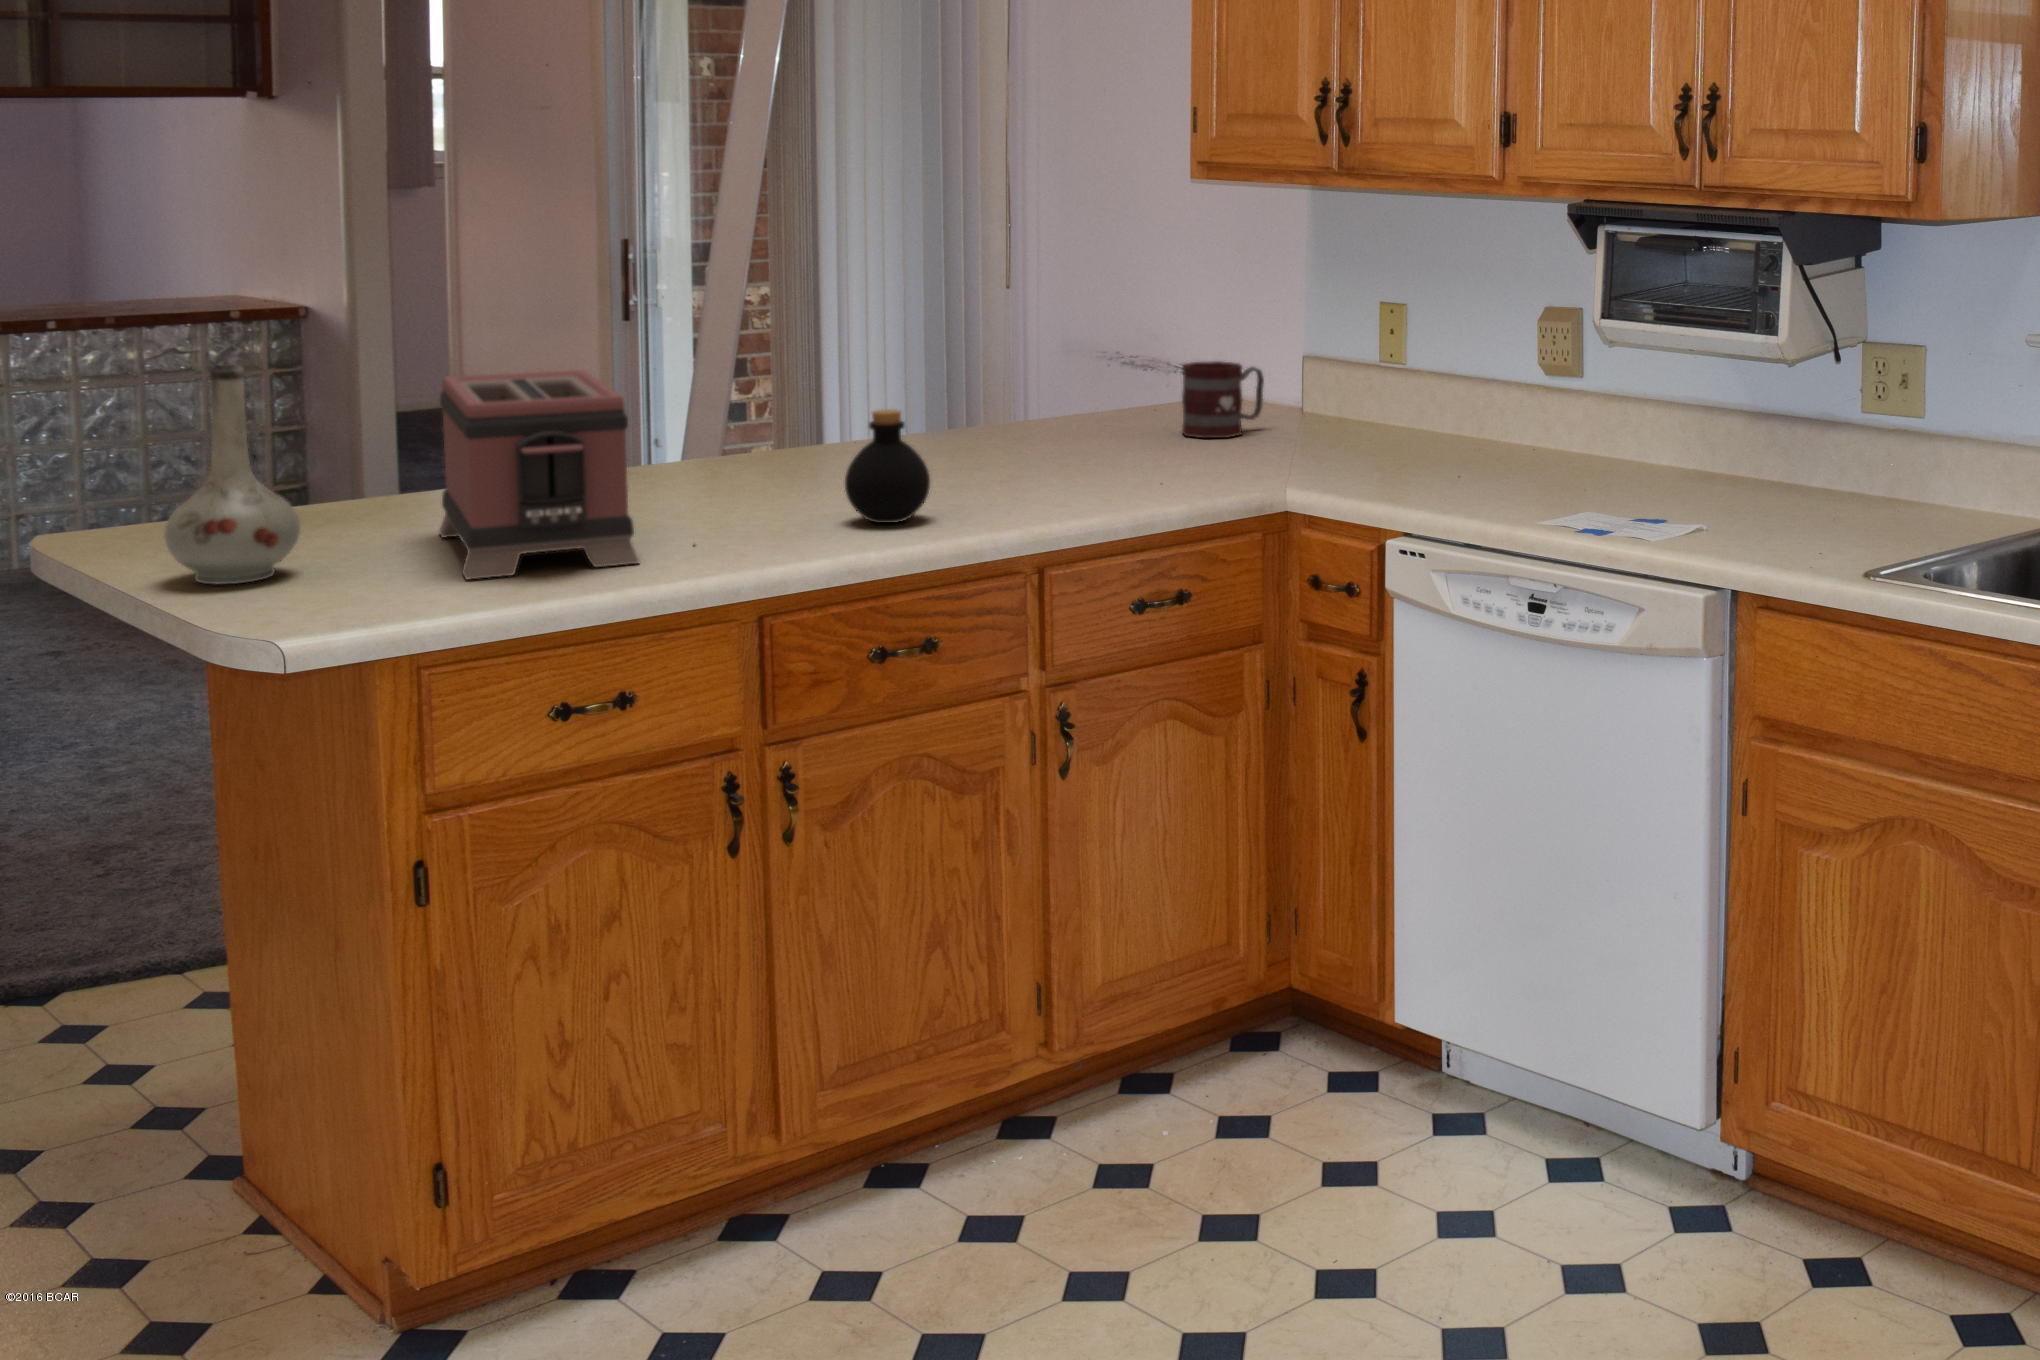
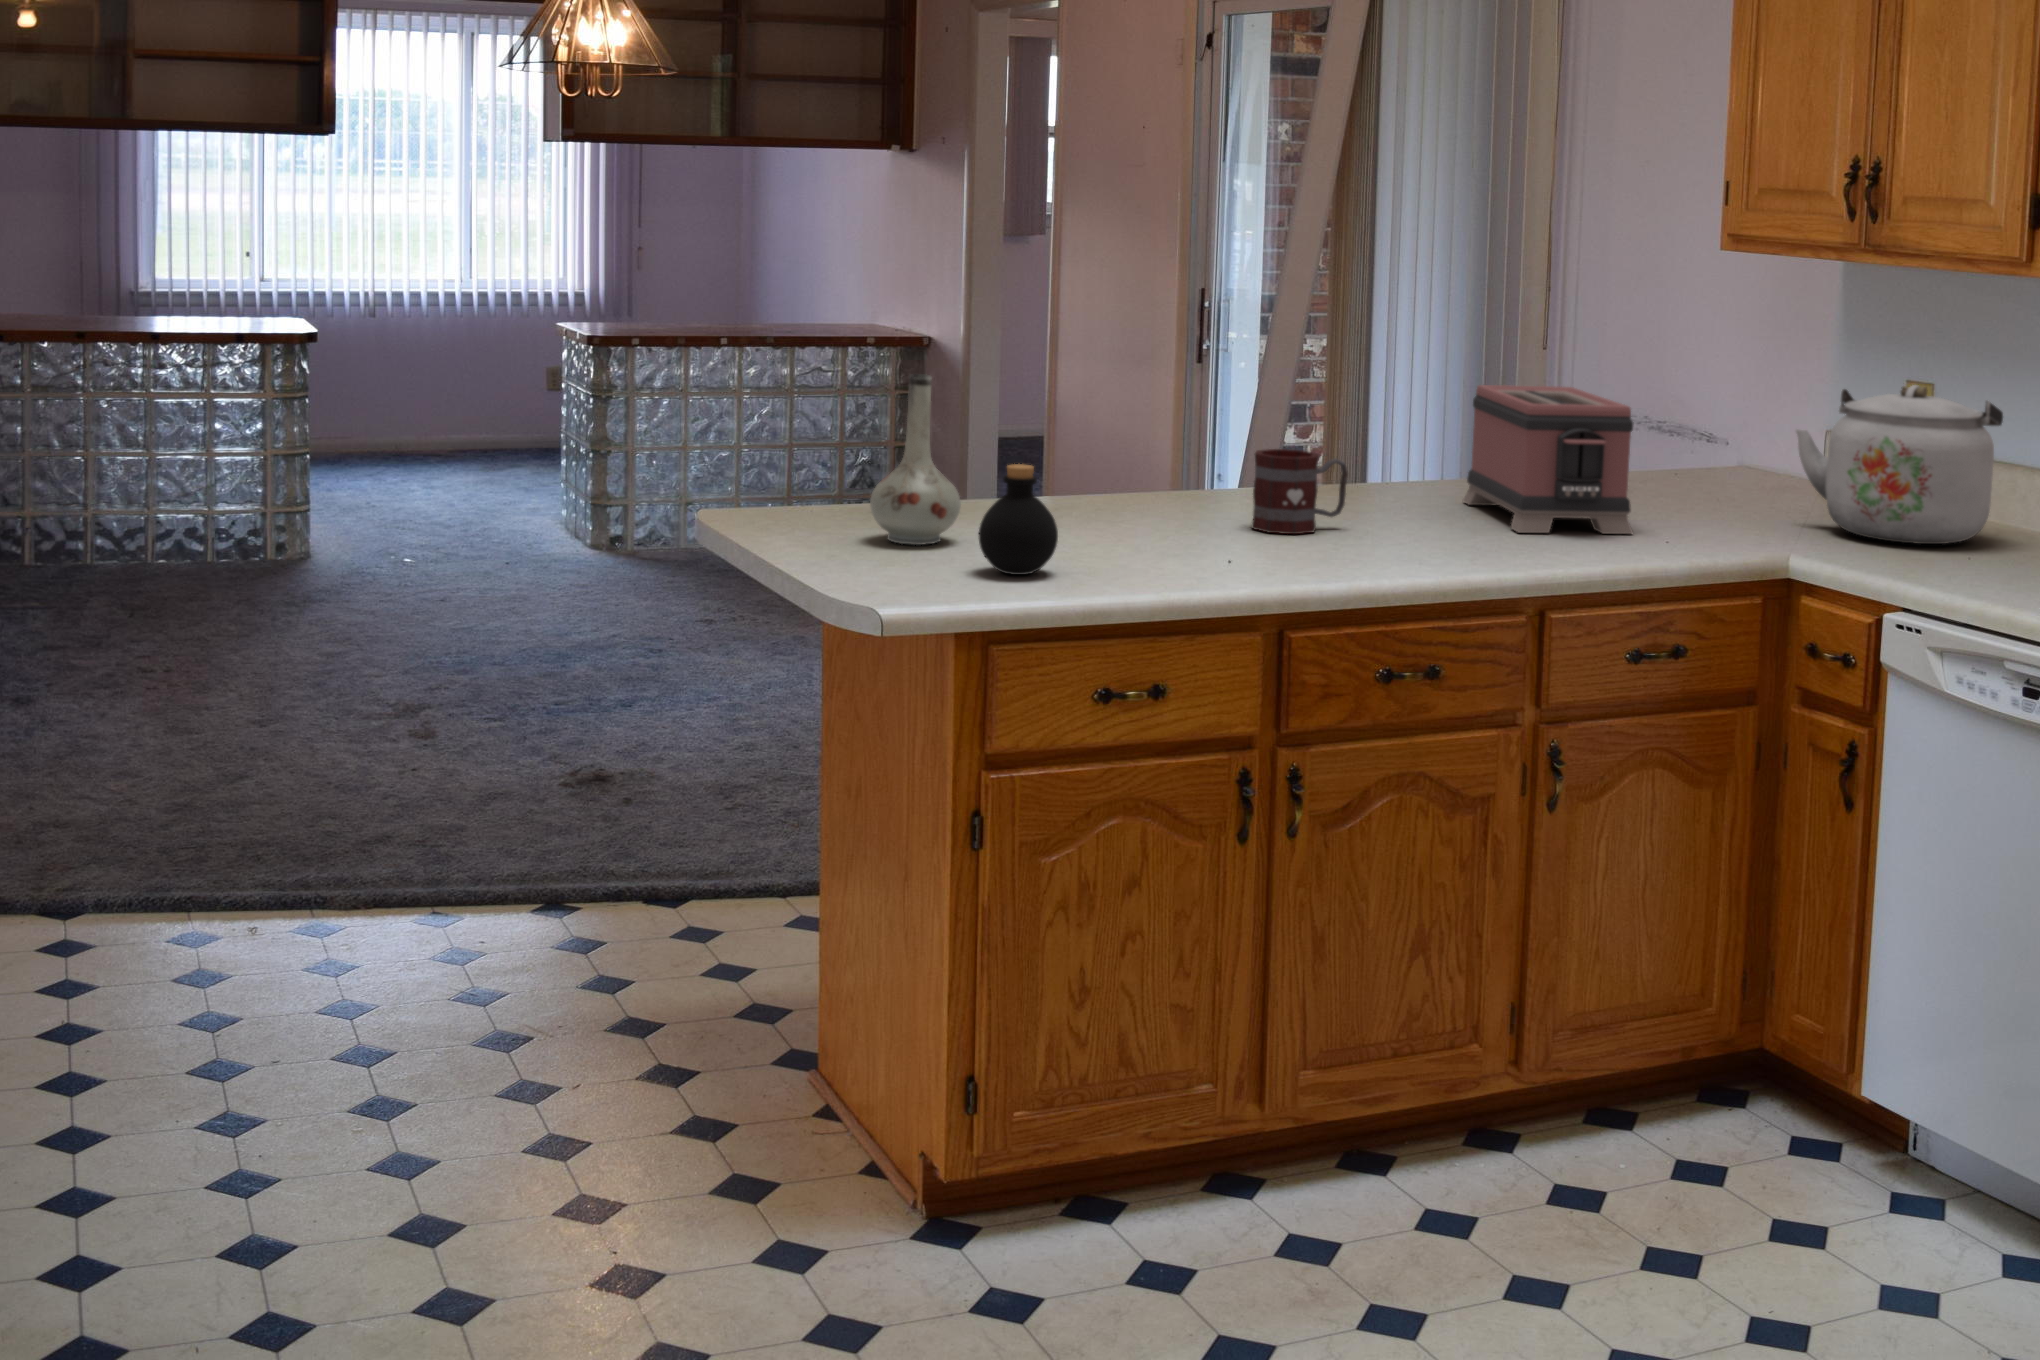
kettle: none [1286,305,1480,464] -> present [1796,385,2003,544]
mug: present [1182,361,1264,438] -> present [1252,449,1348,534]
toaster: present [439,370,639,579] -> present [1463,385,1633,534]
bottle: present [845,409,930,523] -> present [979,464,1058,575]

